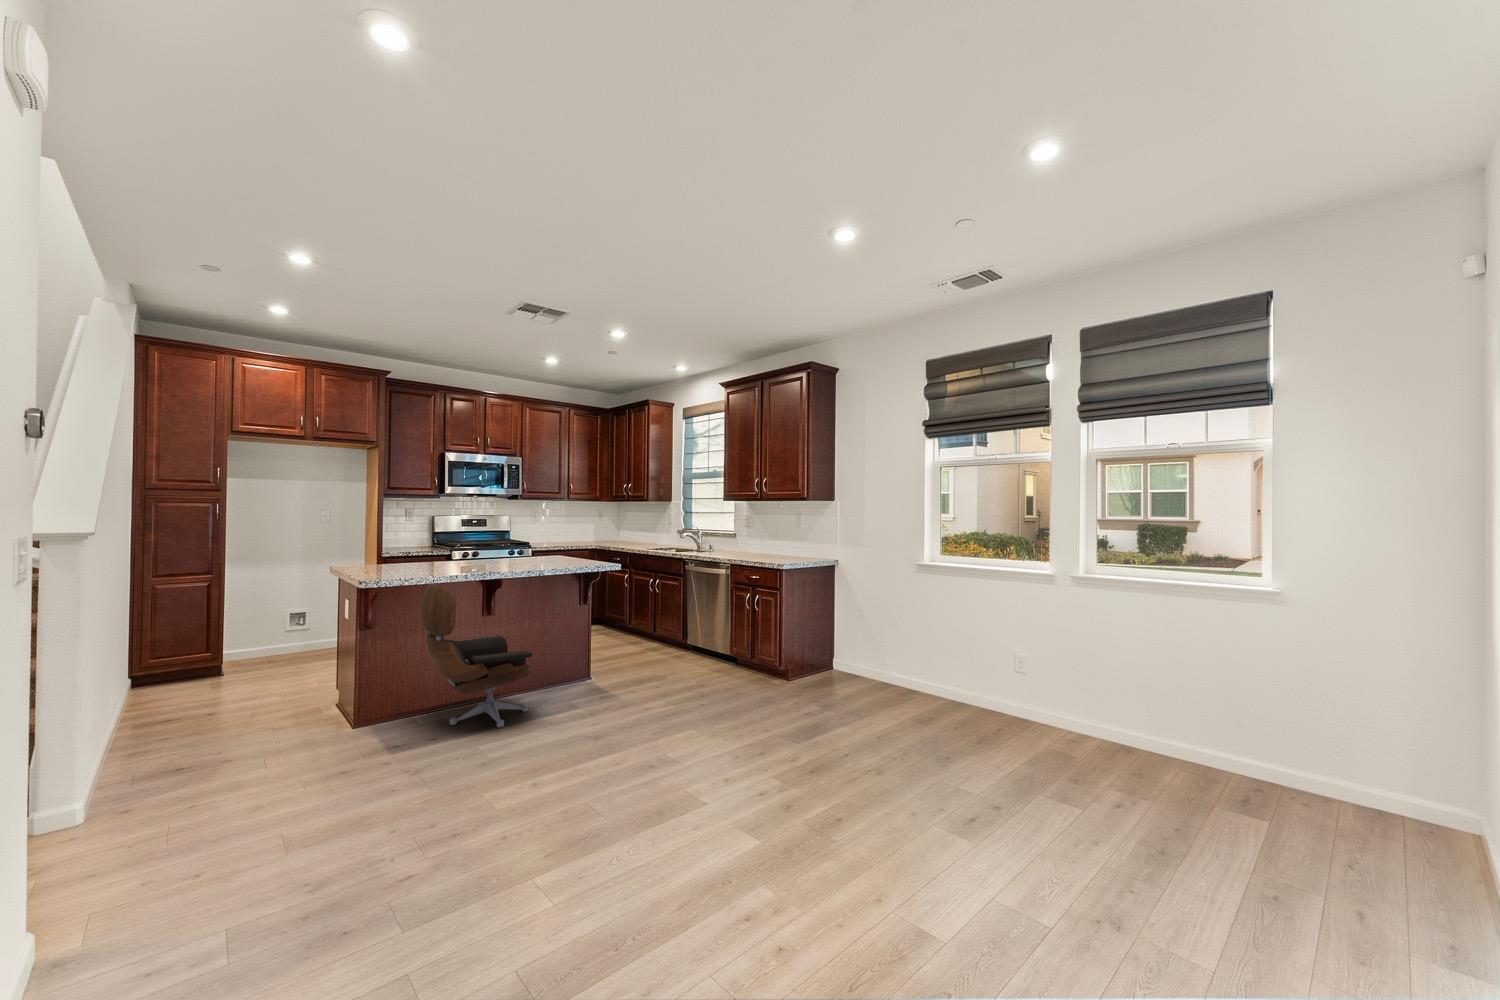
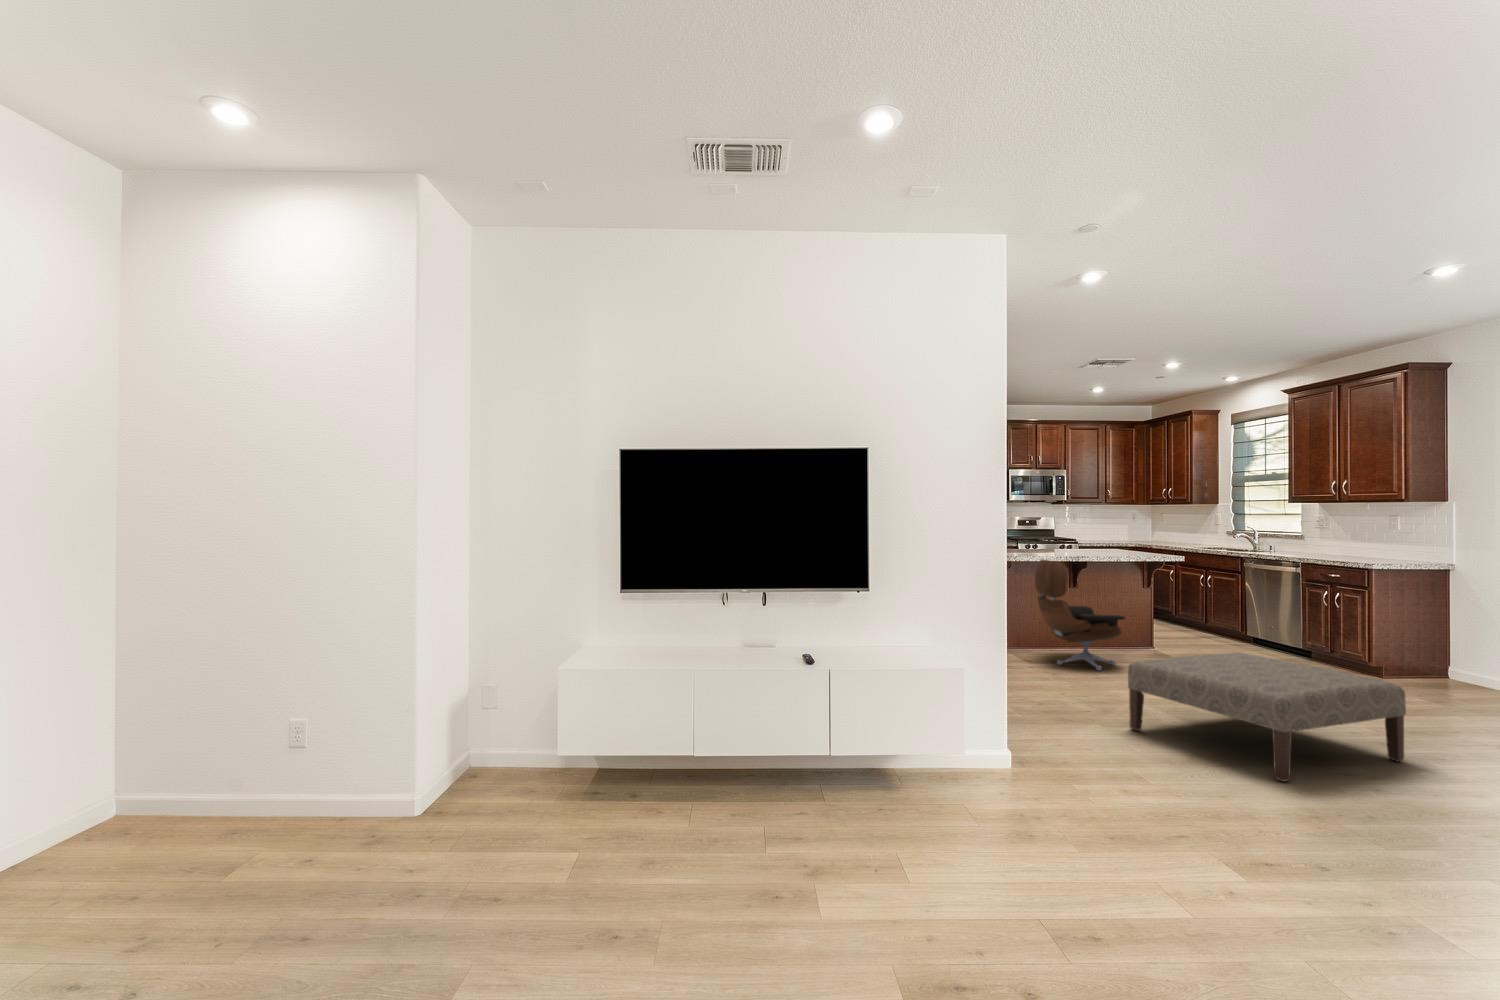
ottoman: none [461,707,794,965] -> present [1128,652,1406,781]

